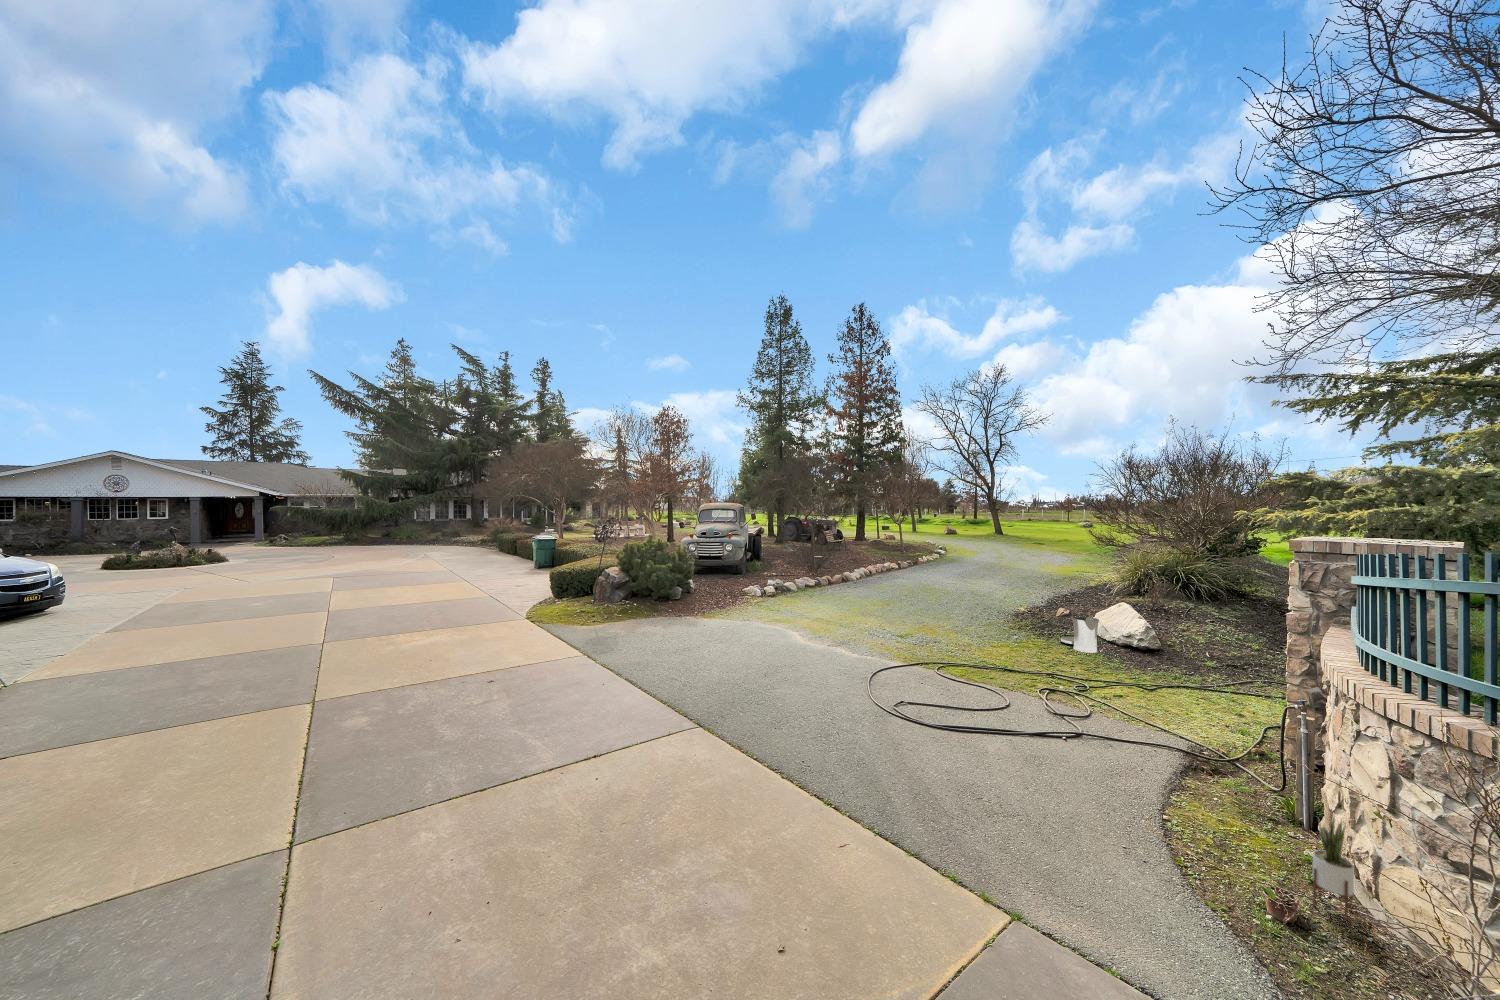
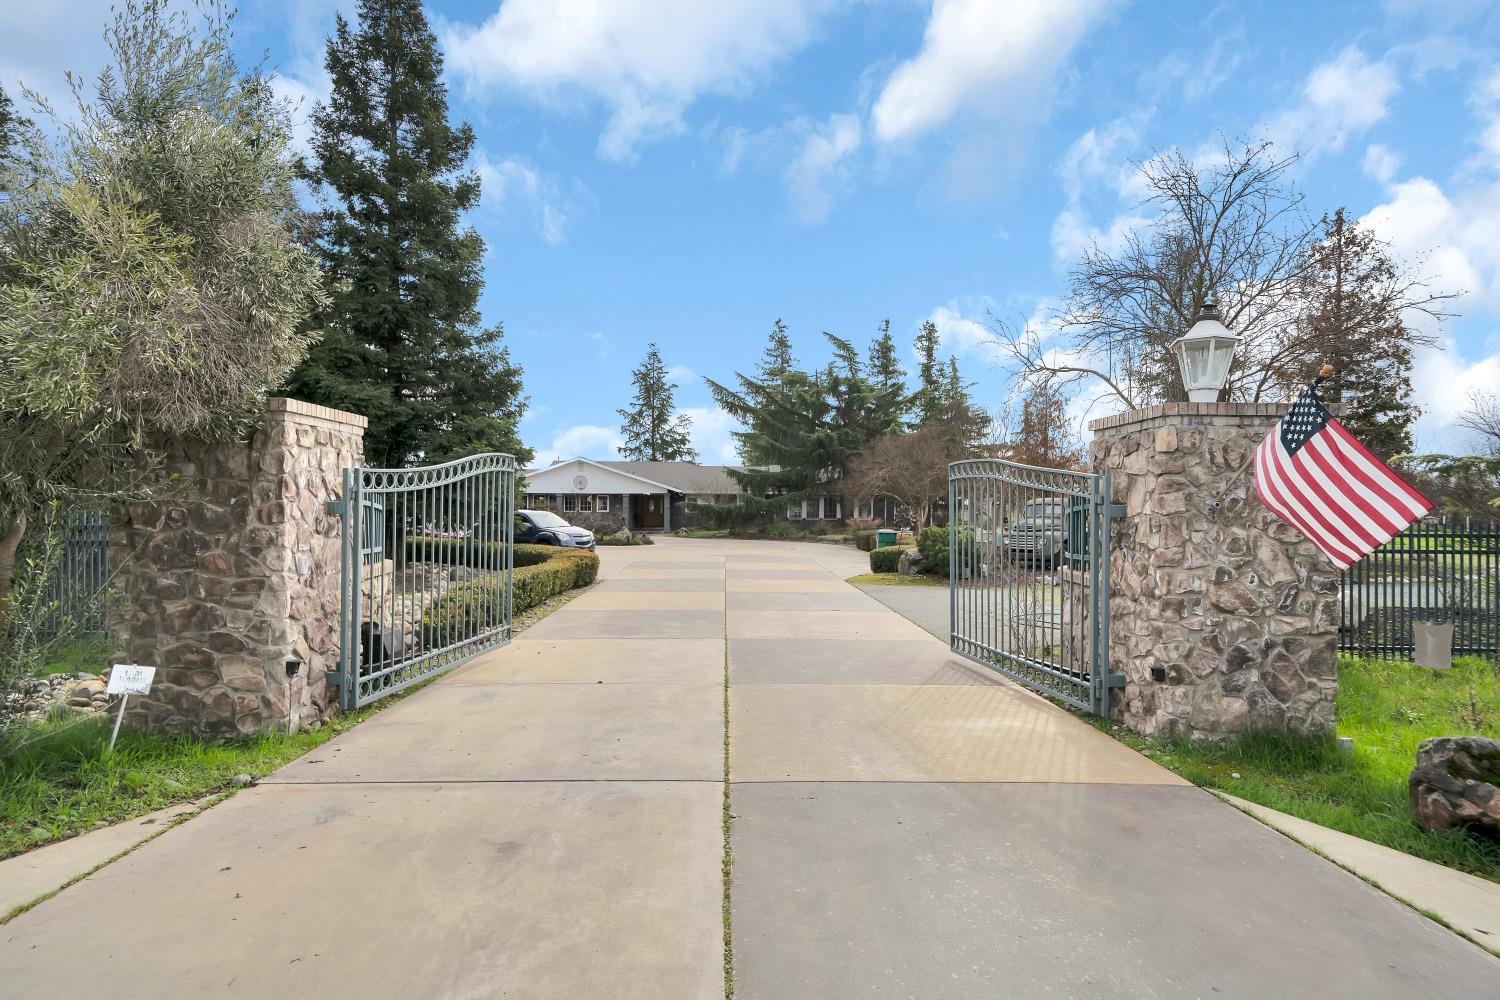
potted plant: present [1313,816,1354,920] -> none [1152,676,1188,755]

